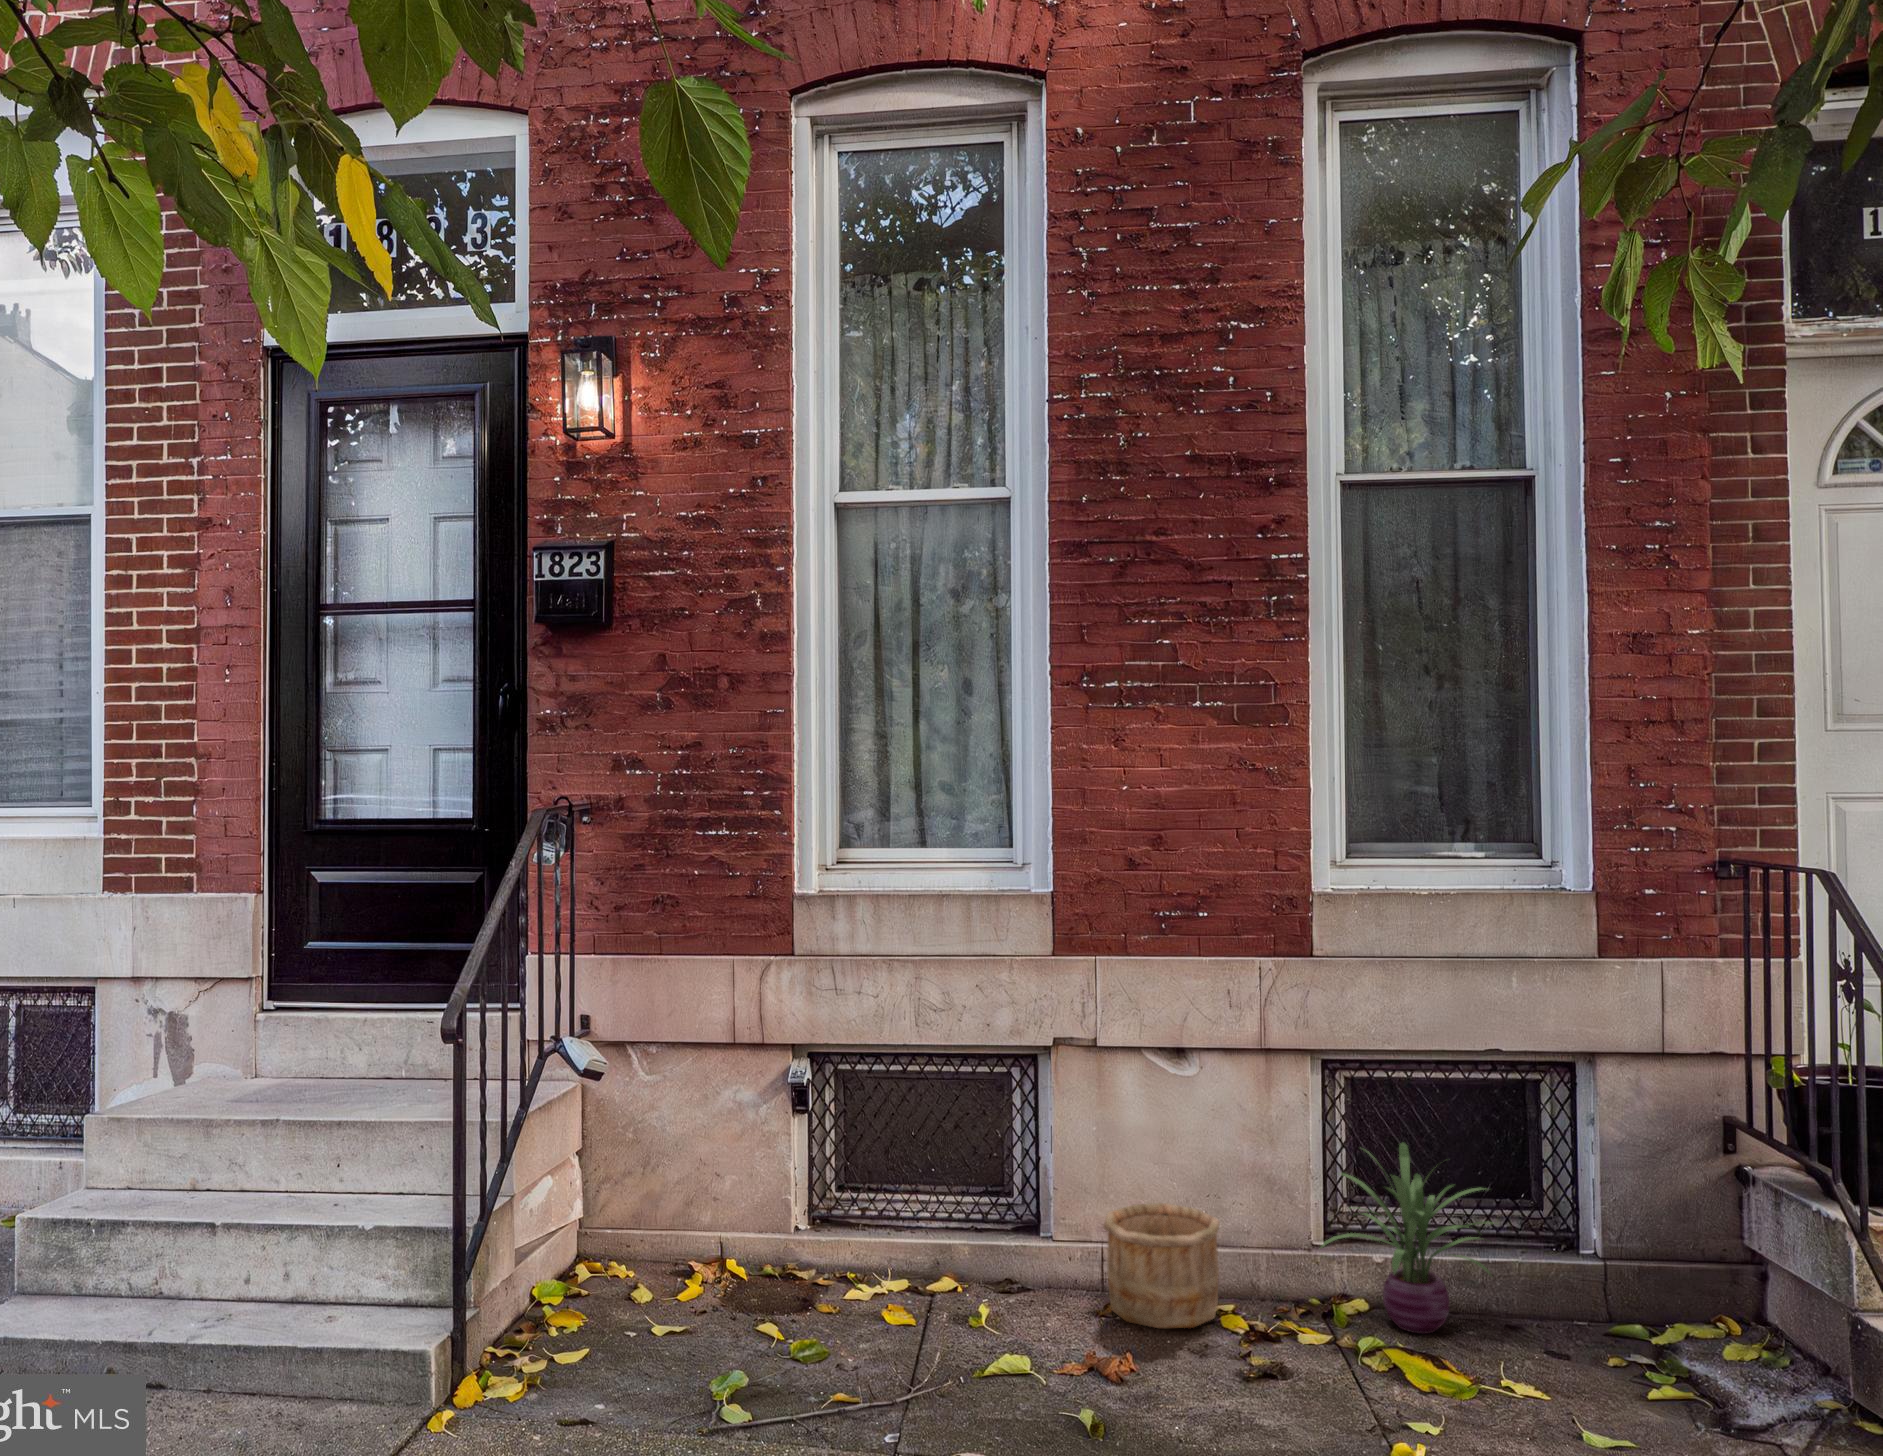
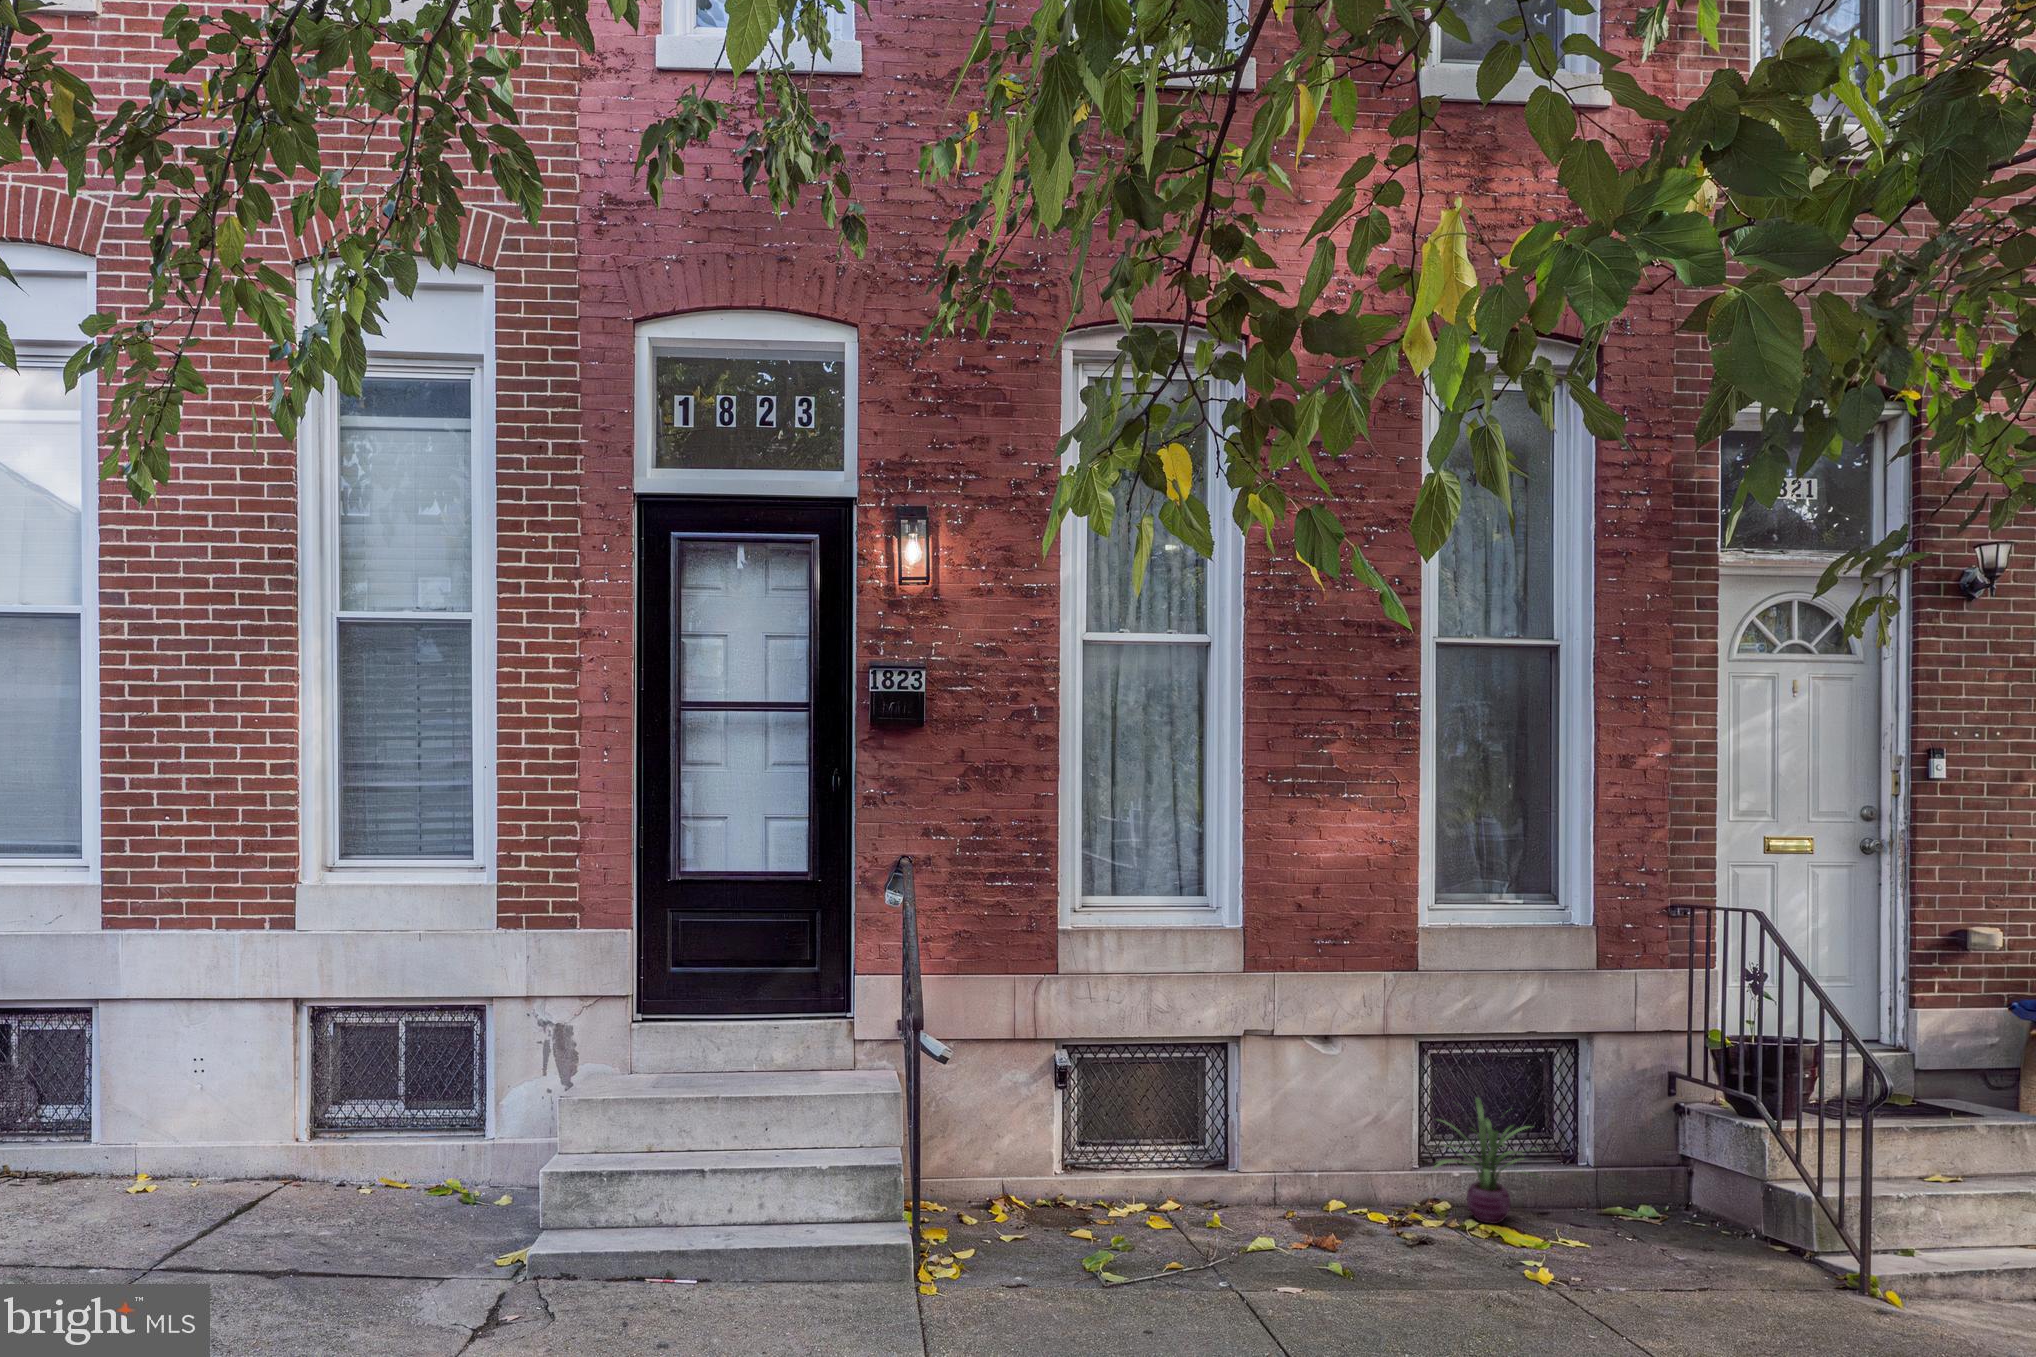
wooden bucket: present [1104,1203,1220,1328] -> none [1286,1144,1368,1229]

